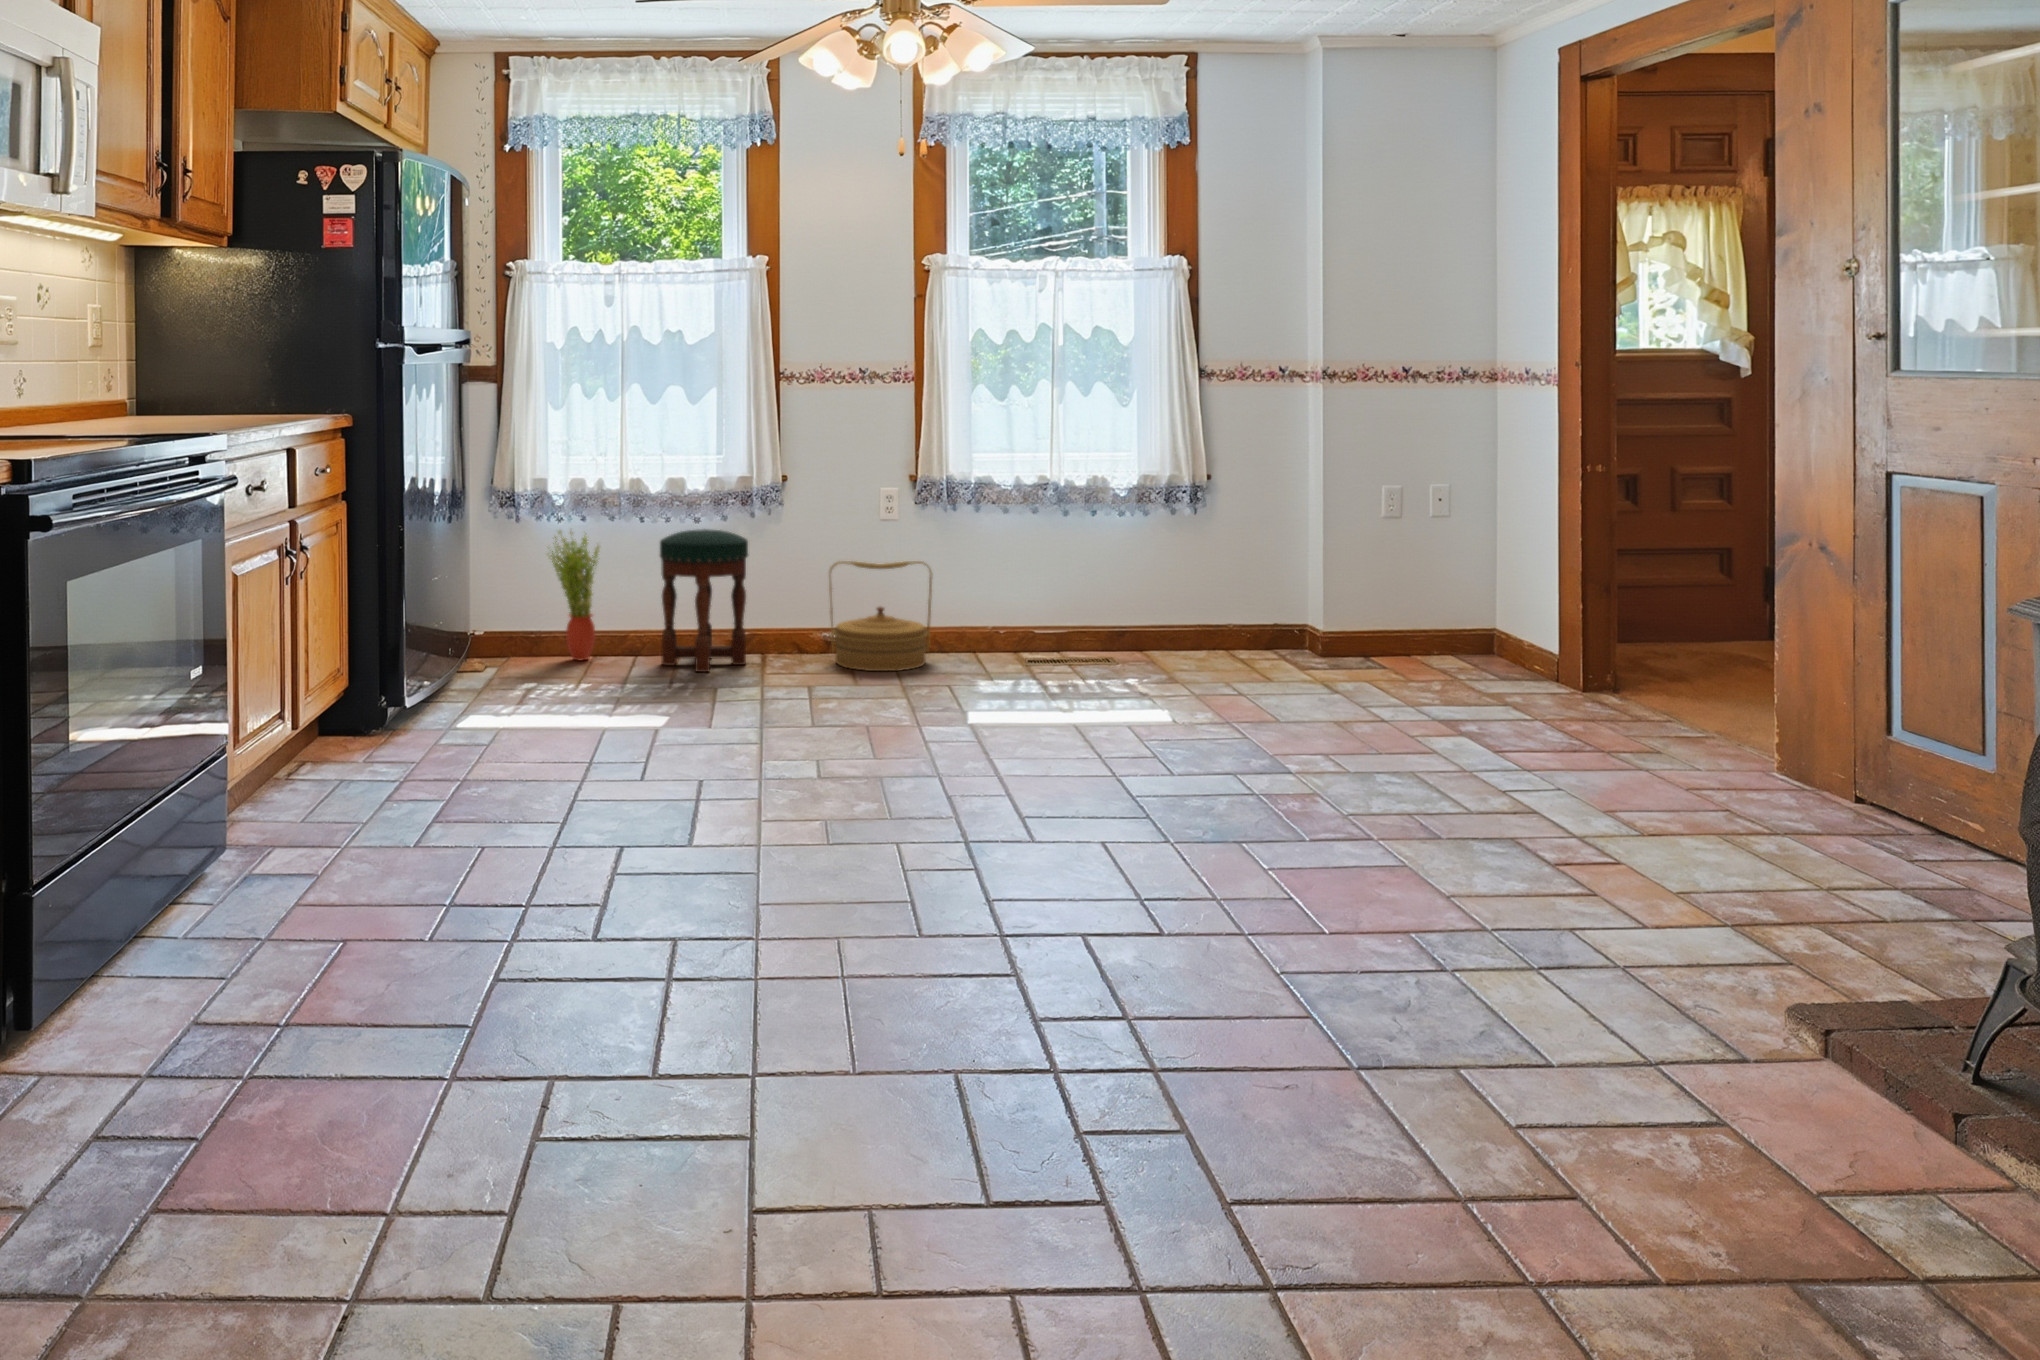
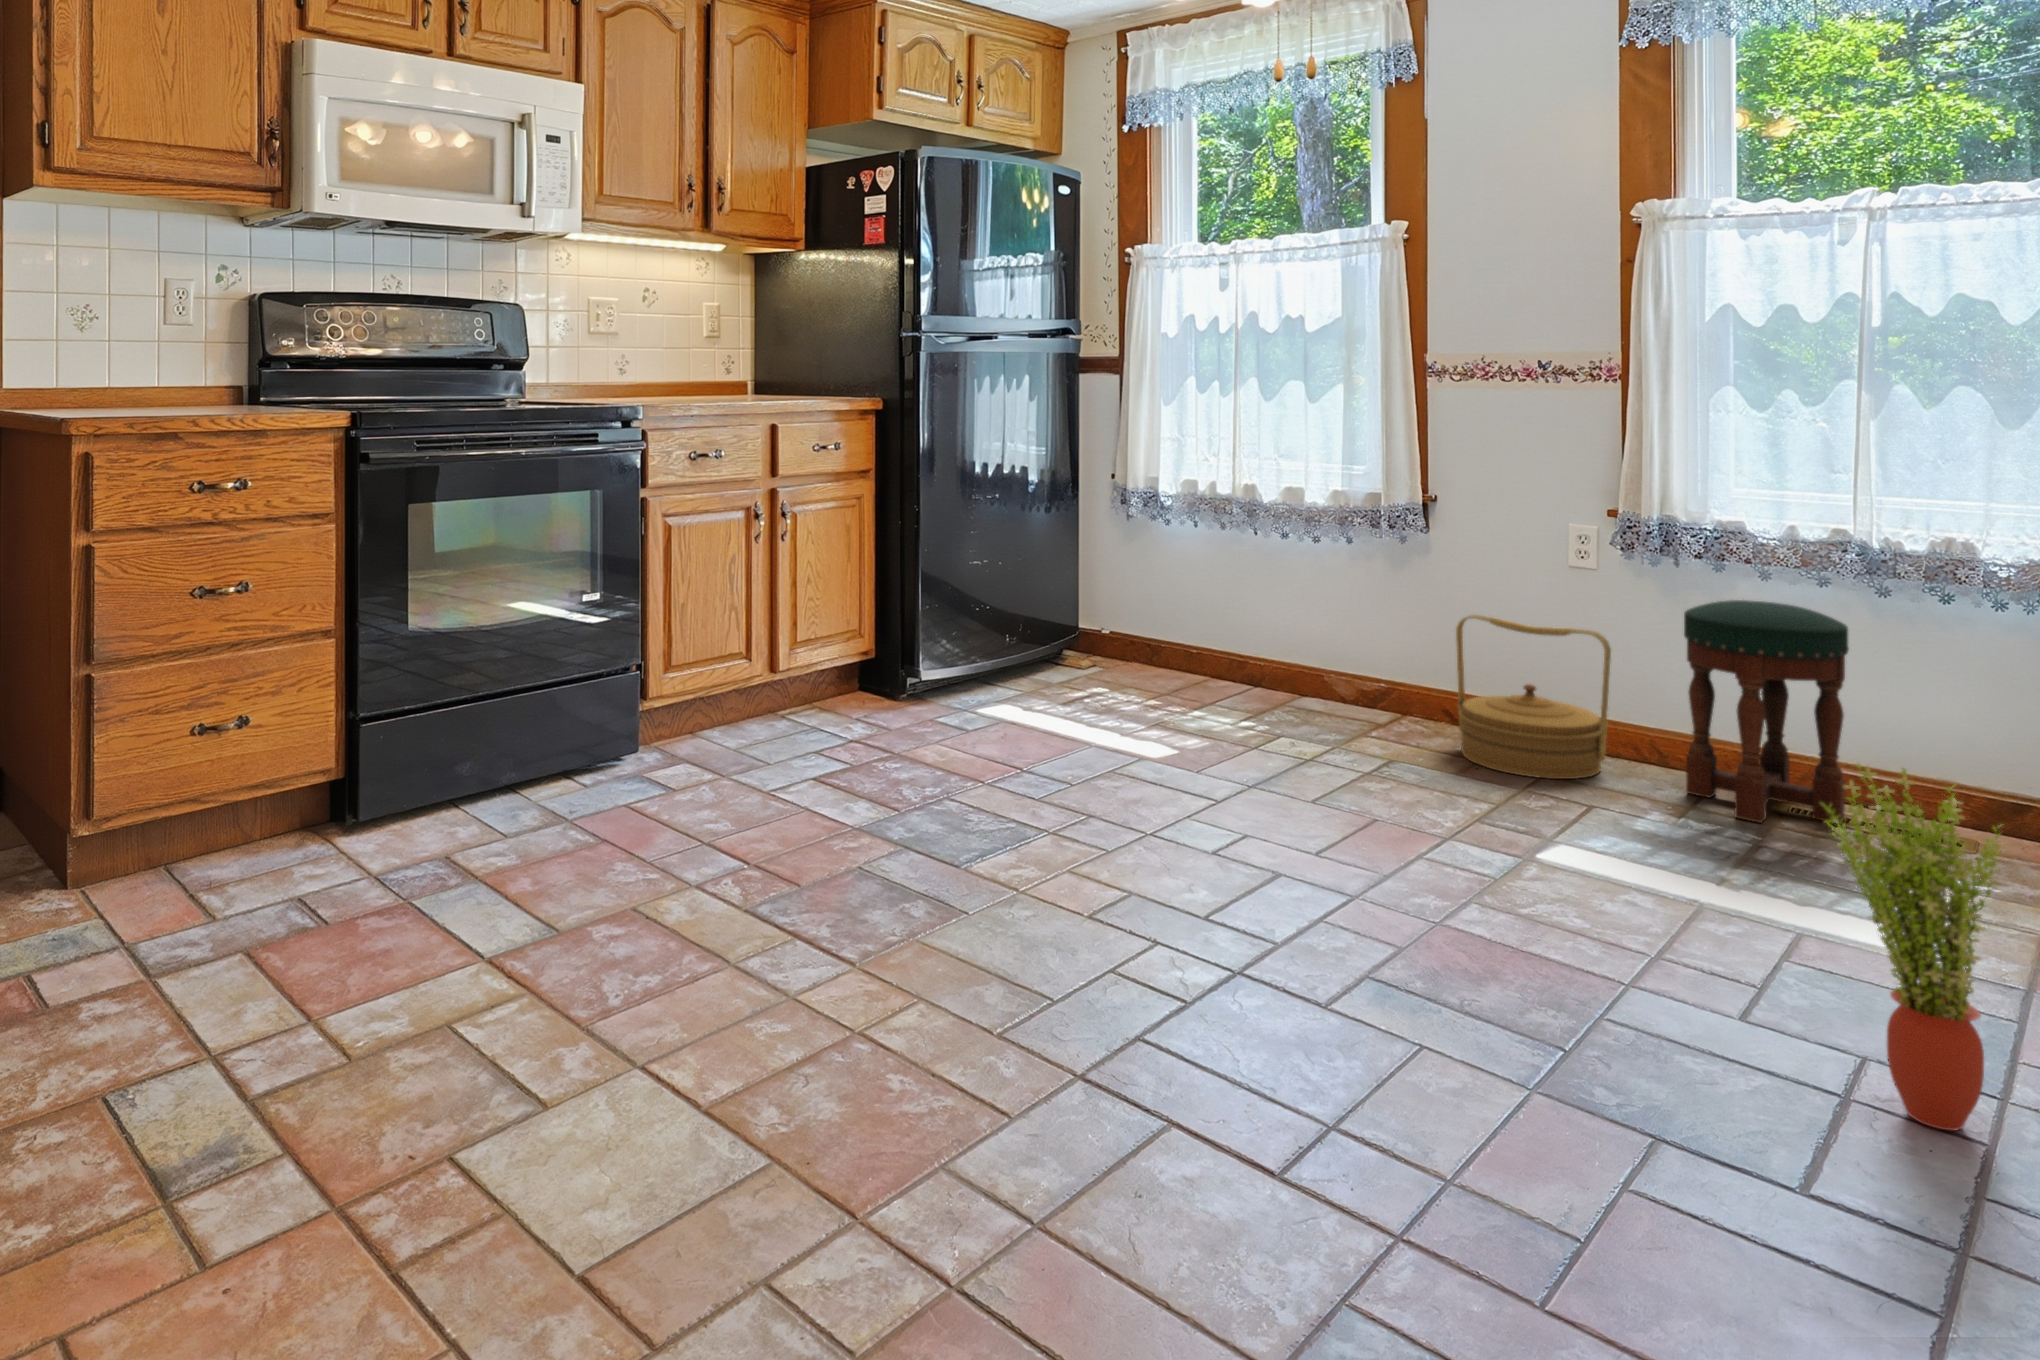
stool: present [660,529,748,672] -> present [1684,600,1849,824]
potted plant: present [551,531,600,660] -> present [1821,764,2005,1131]

